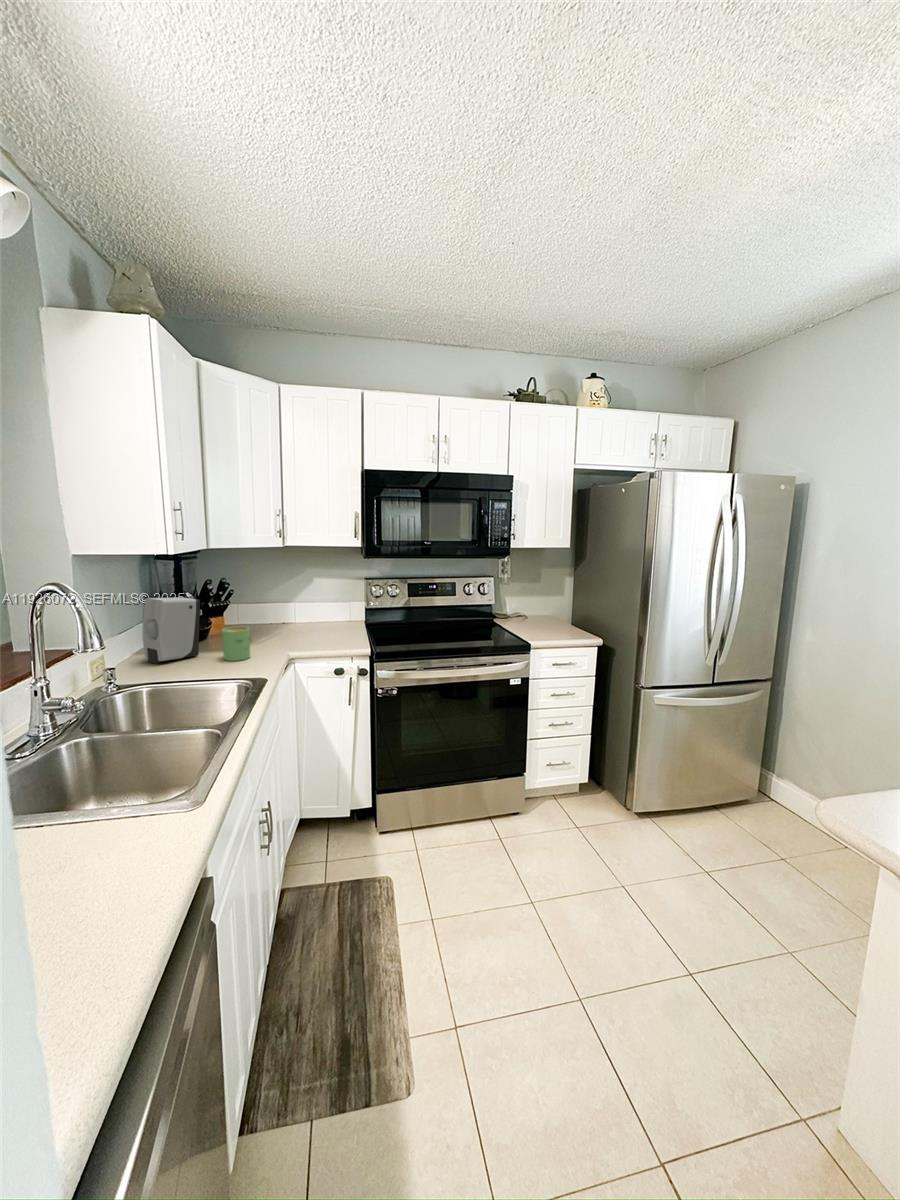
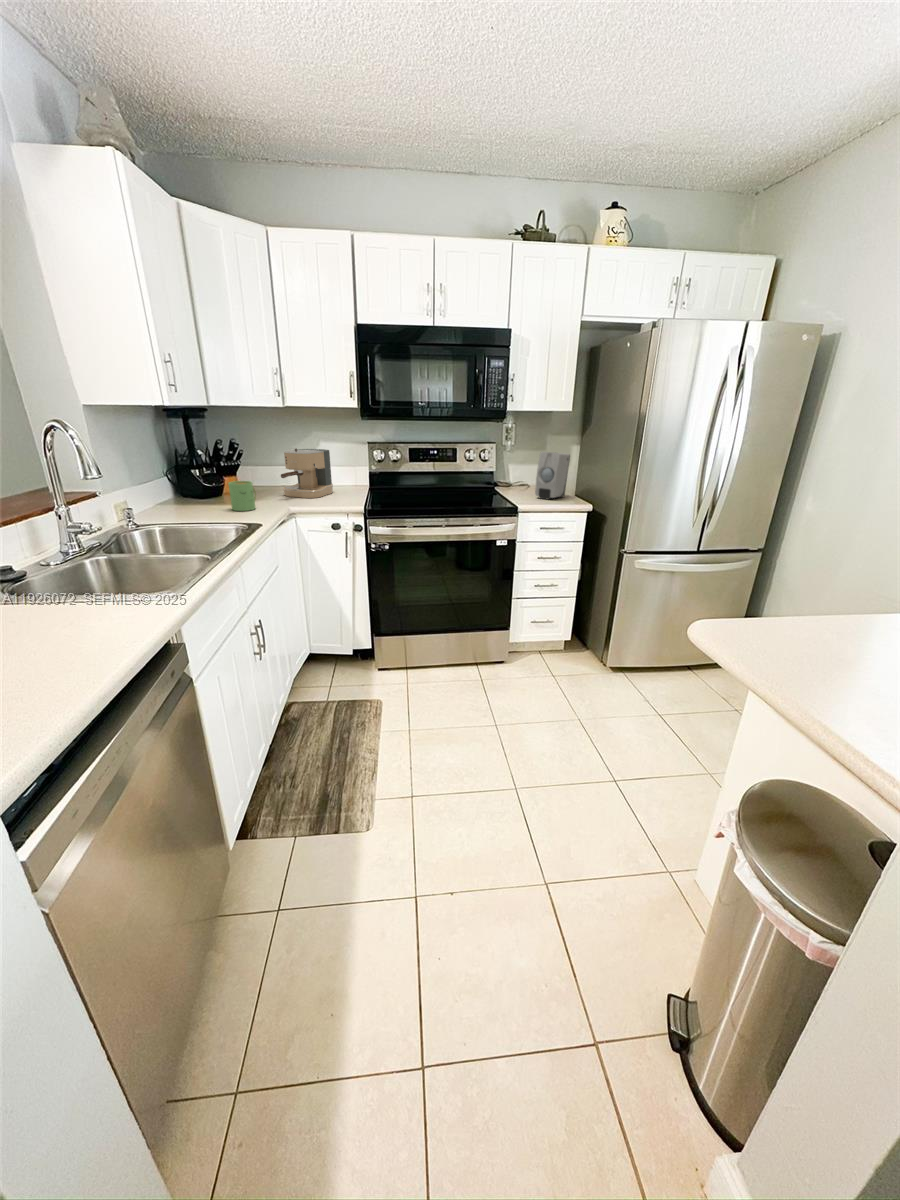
coffee maker: none [274,587,327,640] -> present [281,448,333,498]
soap dispenser: present [143,597,200,664] -> present [535,452,570,500]

